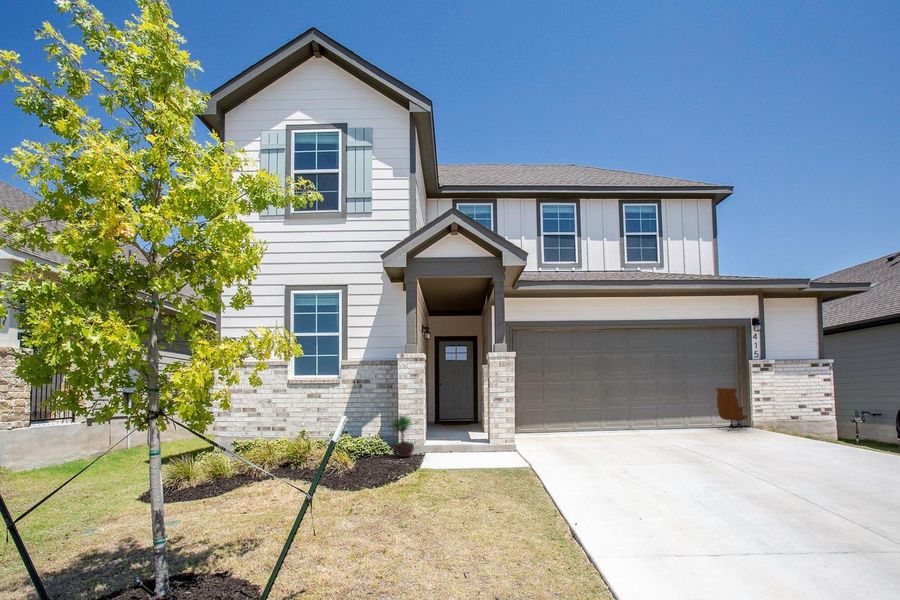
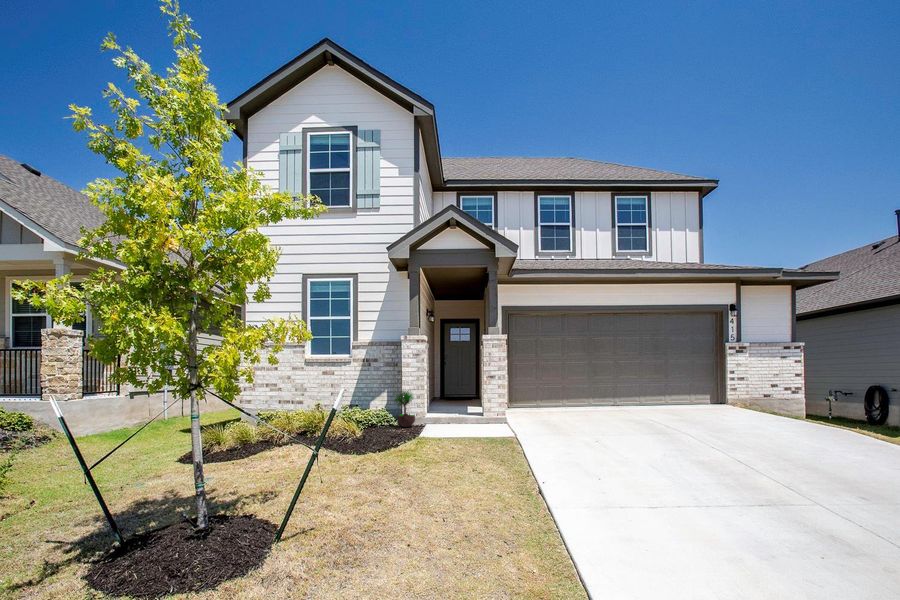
lounge chair: present [716,388,747,429] -> none [693,368,724,408]

